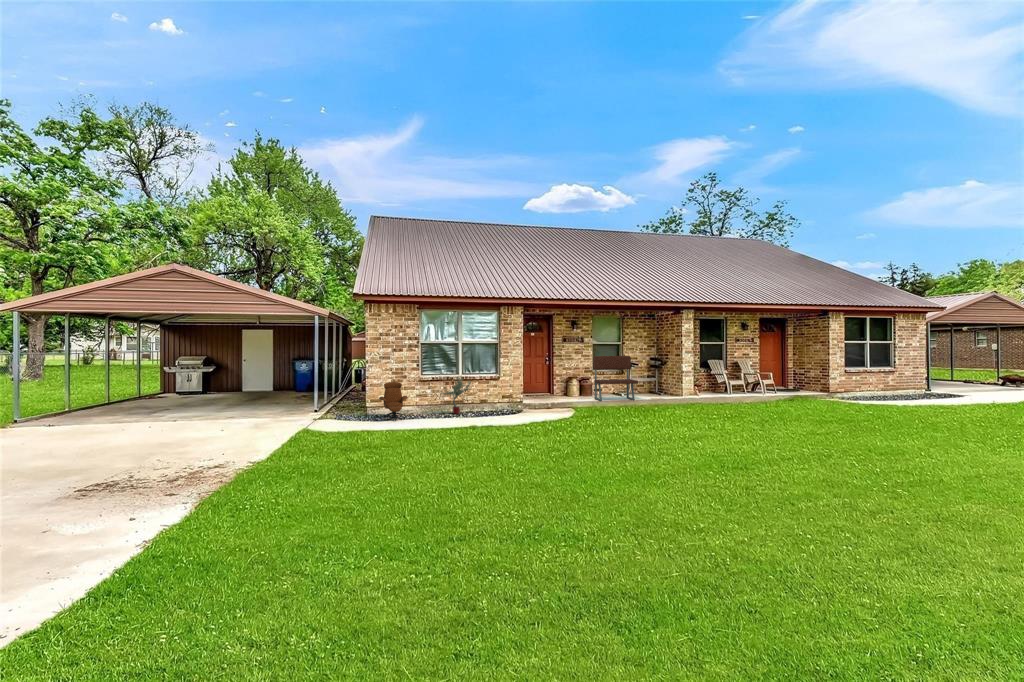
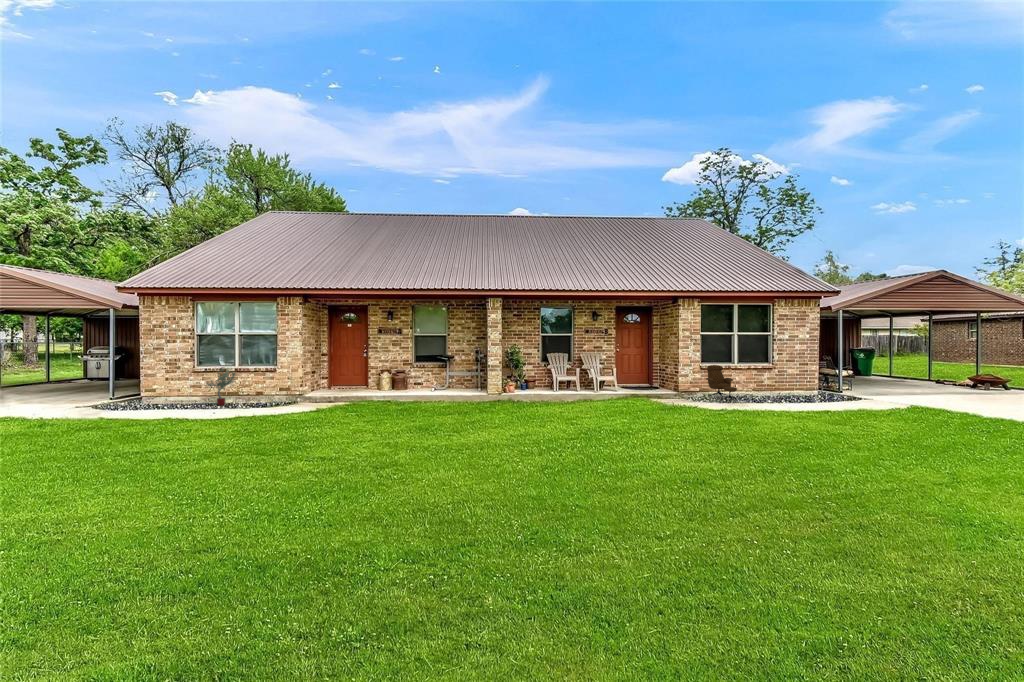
bench: present [593,356,638,401] -> none [405,348,450,396]
lounge chair: present [379,382,408,421] -> present [706,365,737,399]

